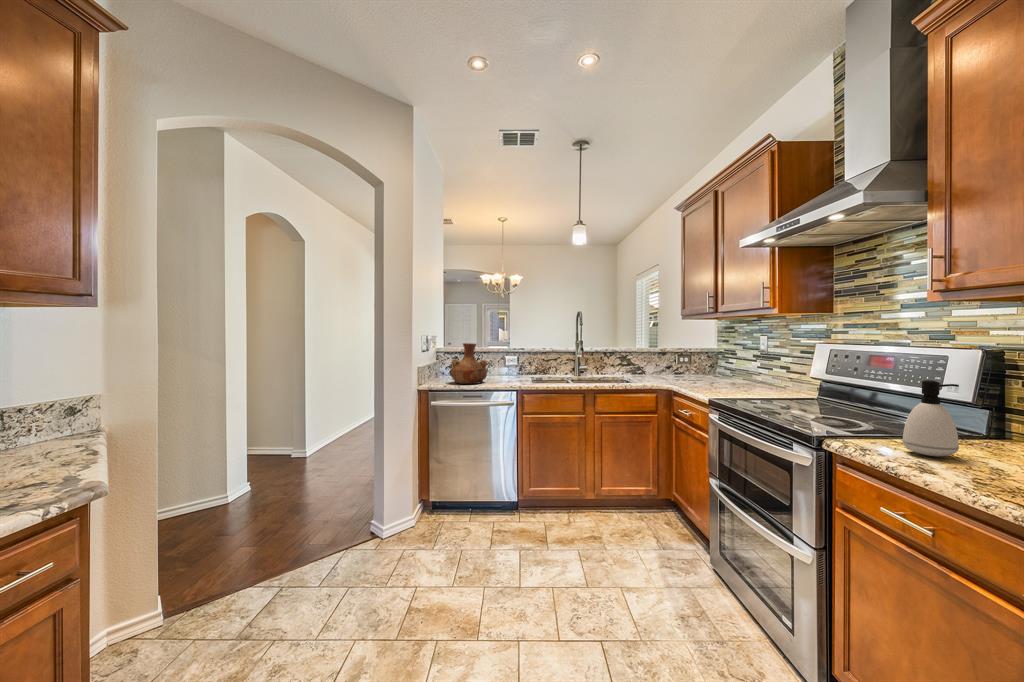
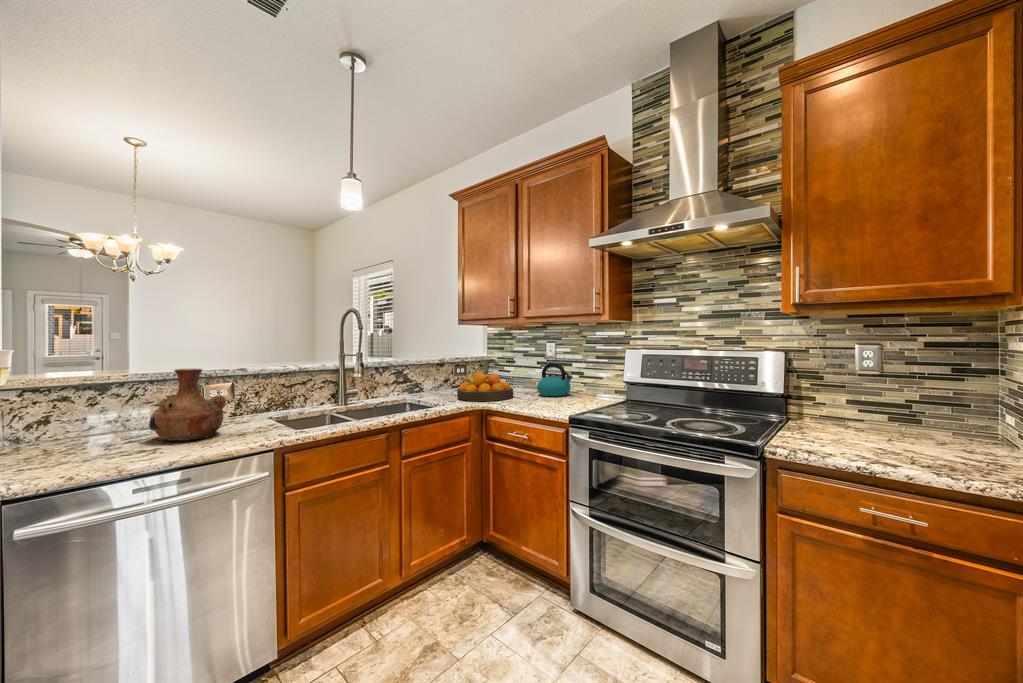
kettle: none [735,355,771,387] -> present [537,363,573,396]
fruit bowl: none [660,359,712,384] -> present [457,372,513,401]
soap dispenser: present [903,380,959,456] -> none [789,382,826,443]

